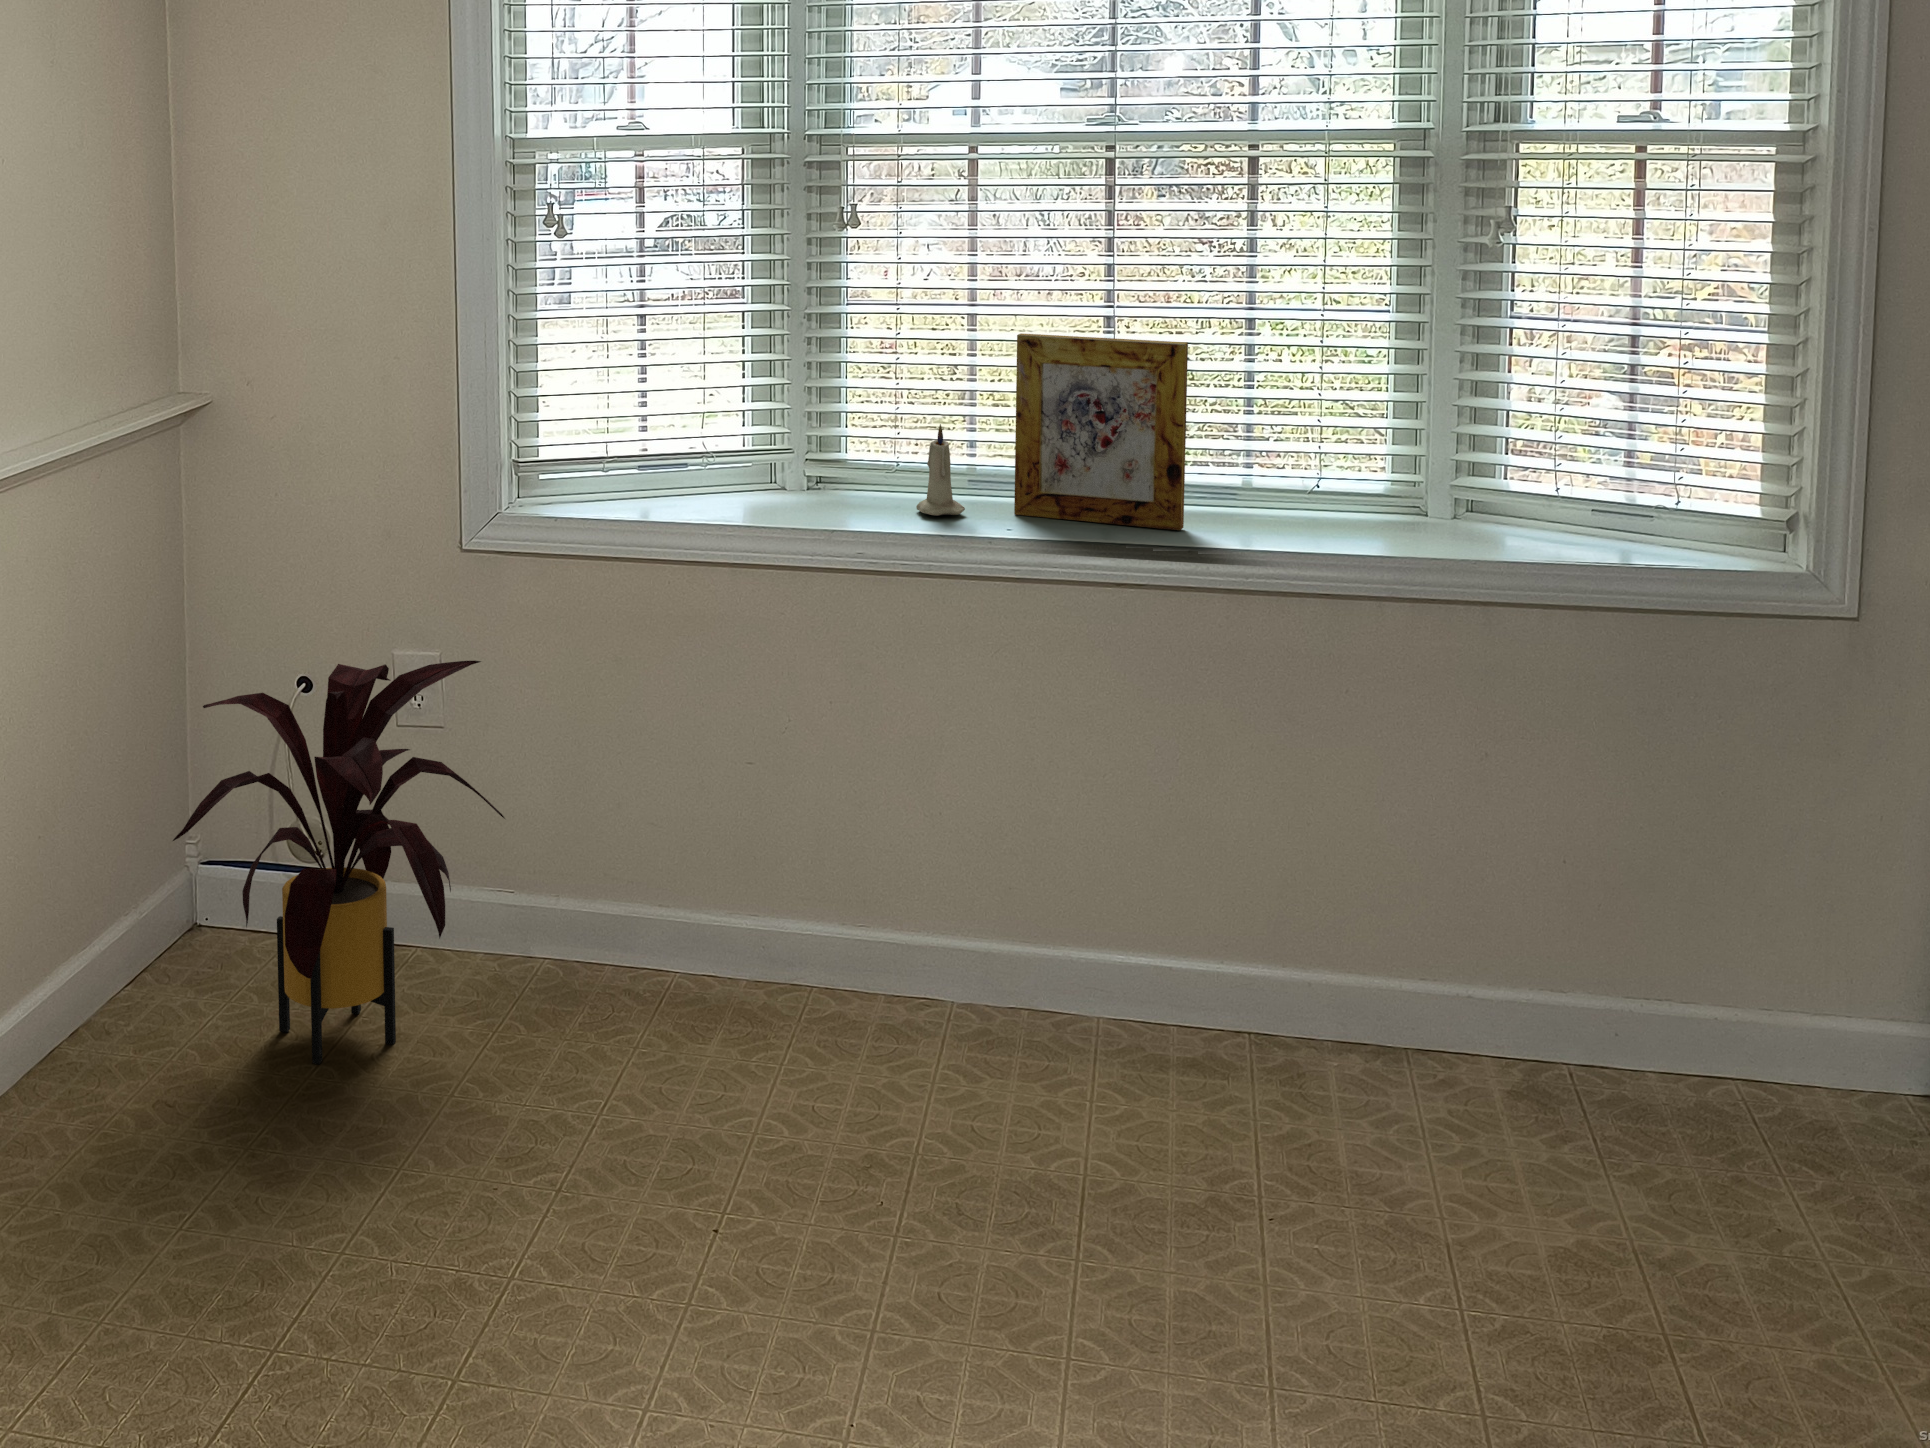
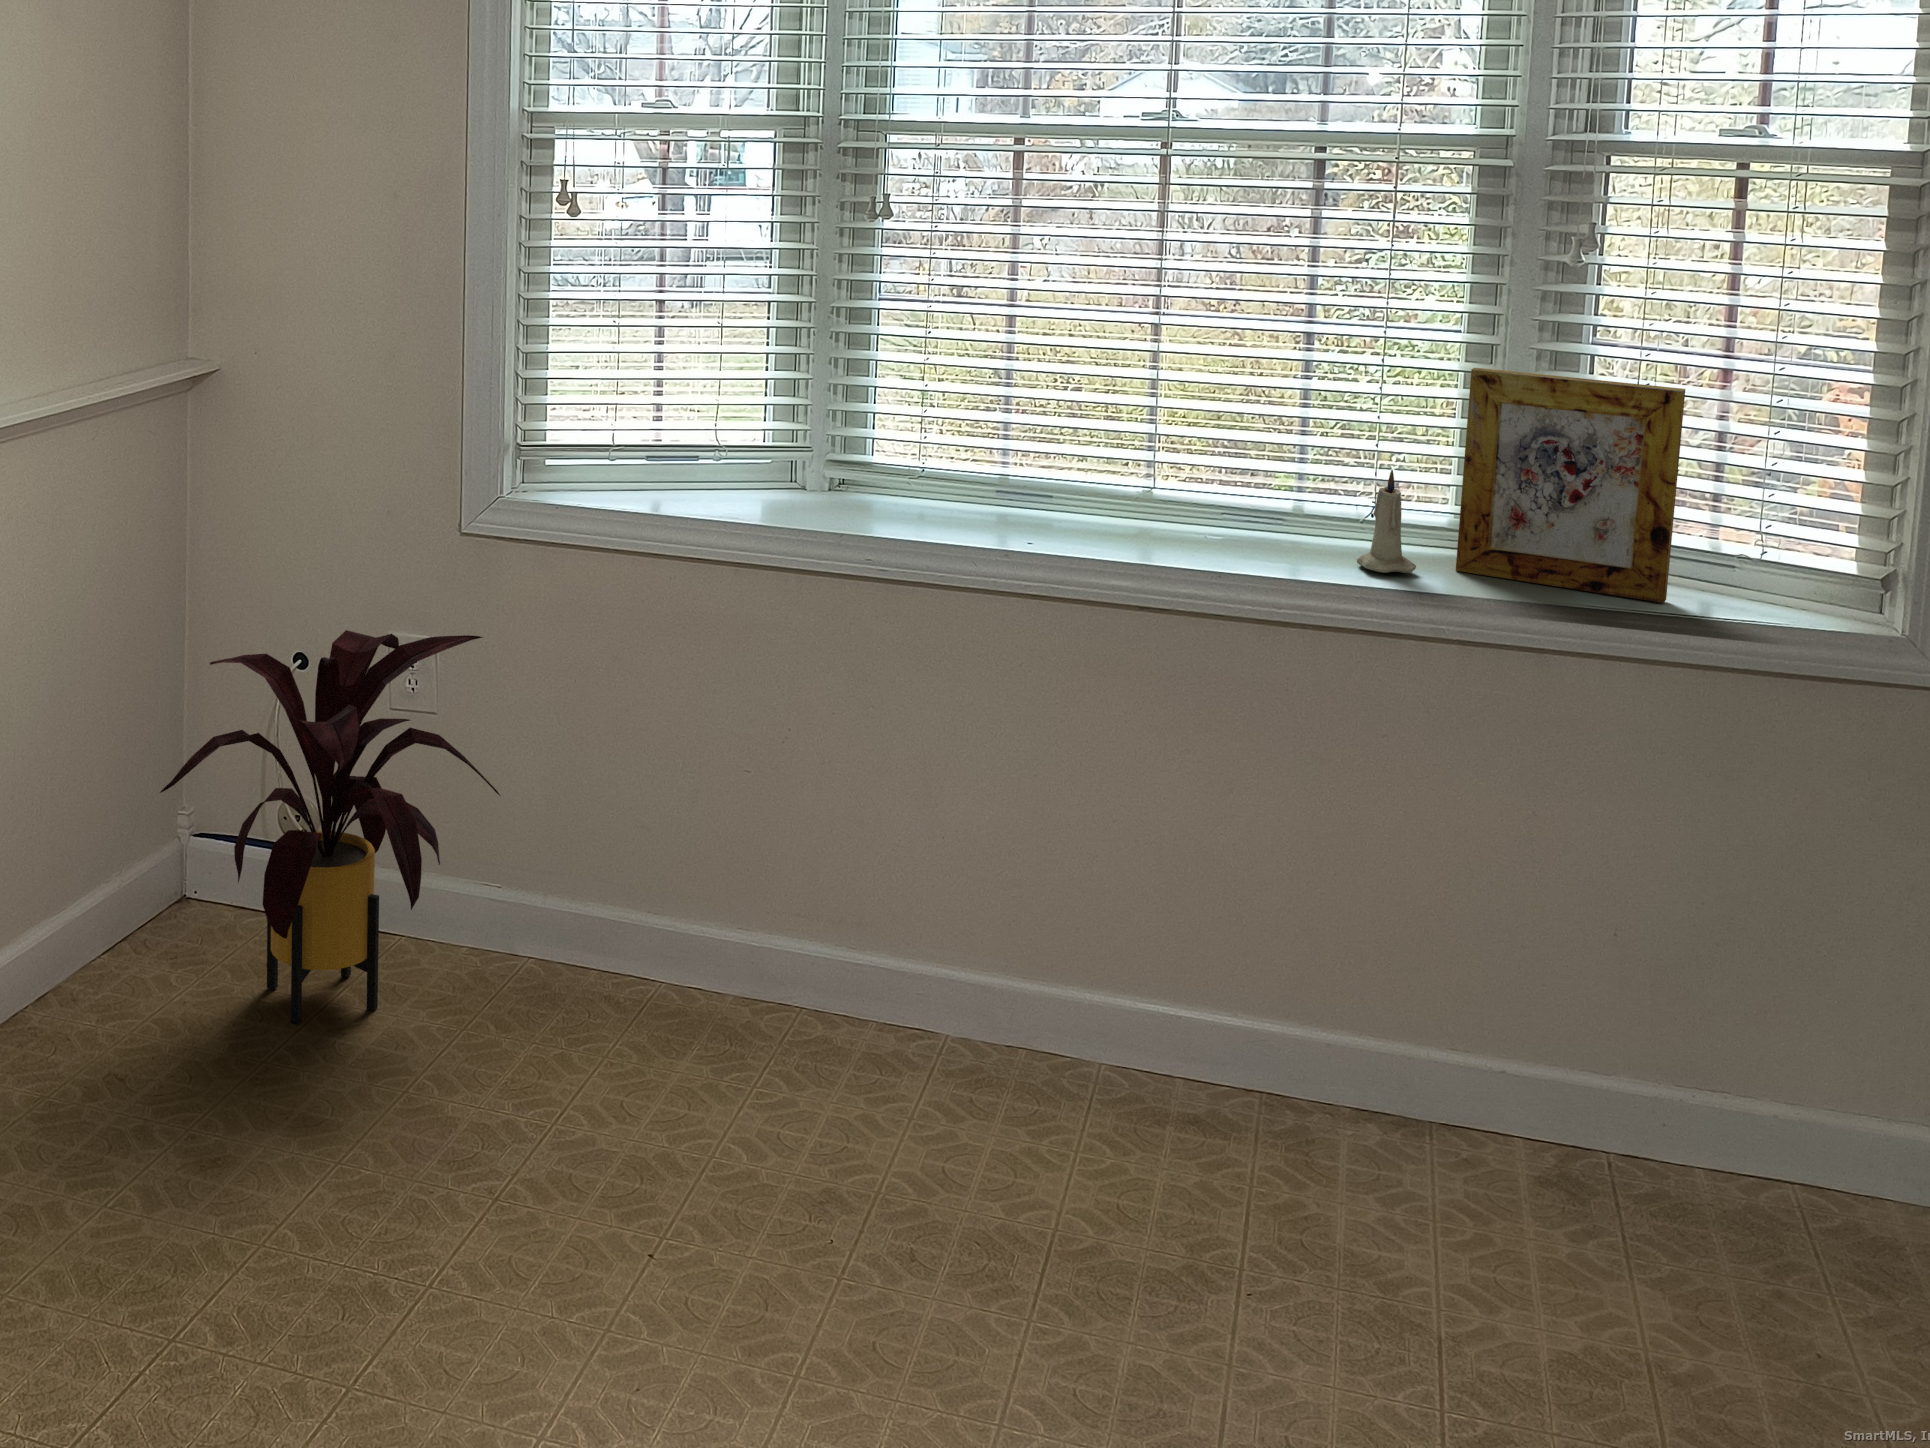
picture frame: present [1014,333,1188,530] -> present [1456,368,1685,603]
candle: present [916,424,965,516] -> present [1357,470,1416,573]

